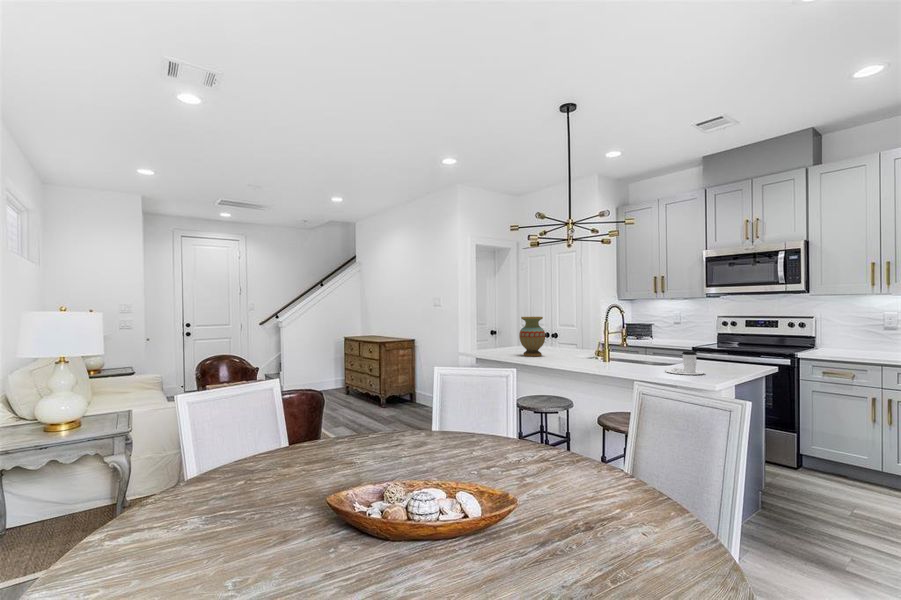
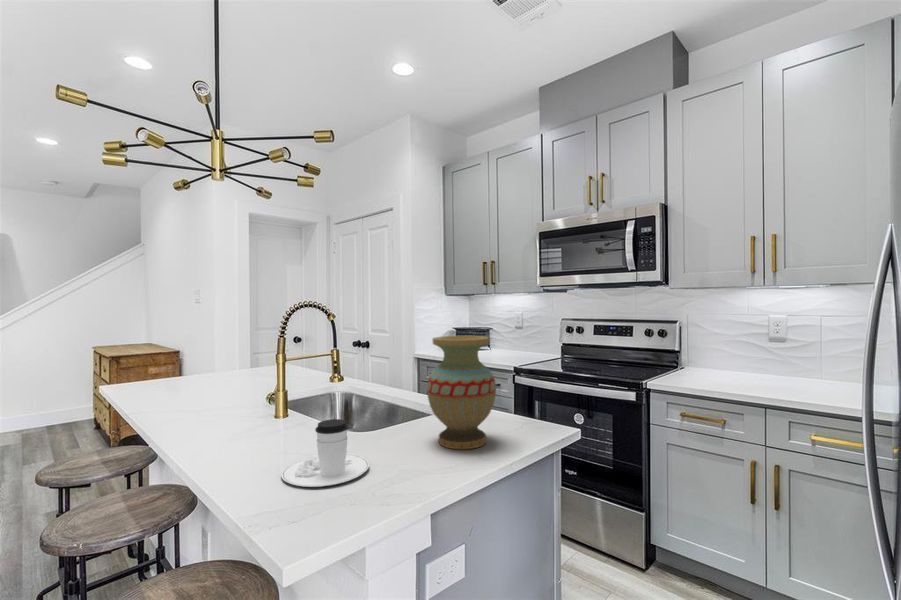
vase: present [519,317,545,356] -> present [427,336,496,449]

